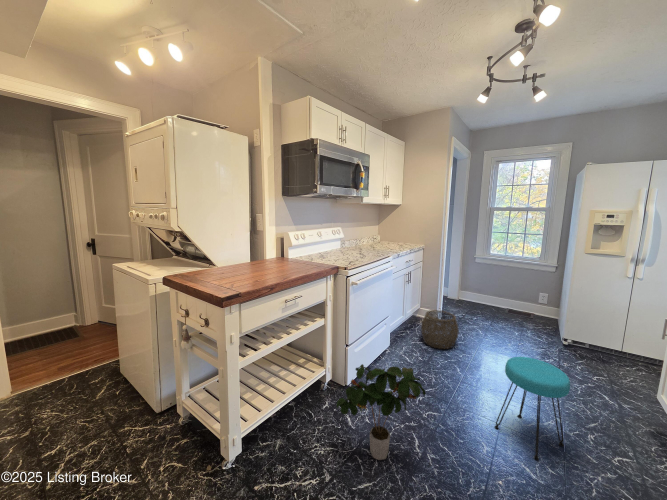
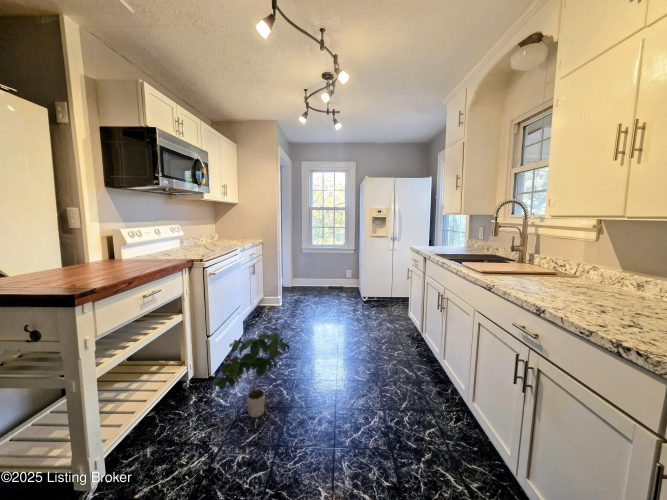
woven basket: present [421,310,459,349] -> none [269,294,300,326]
stool: present [495,357,570,460] -> none [334,308,372,372]

